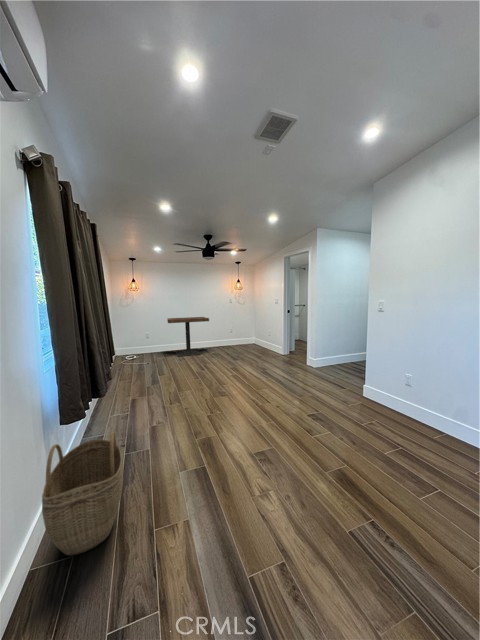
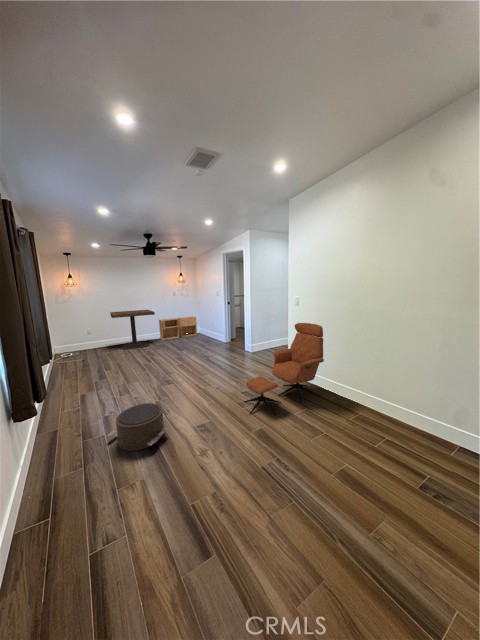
storage cabinet: none [213,326,252,349] -> present [159,317,197,340]
armchair: none [314,329,436,453] -> present [244,323,324,415]
pouf: none [151,416,219,475] -> present [108,403,166,451]
woven basket: present [42,431,123,555] -> none [18,423,87,521]

